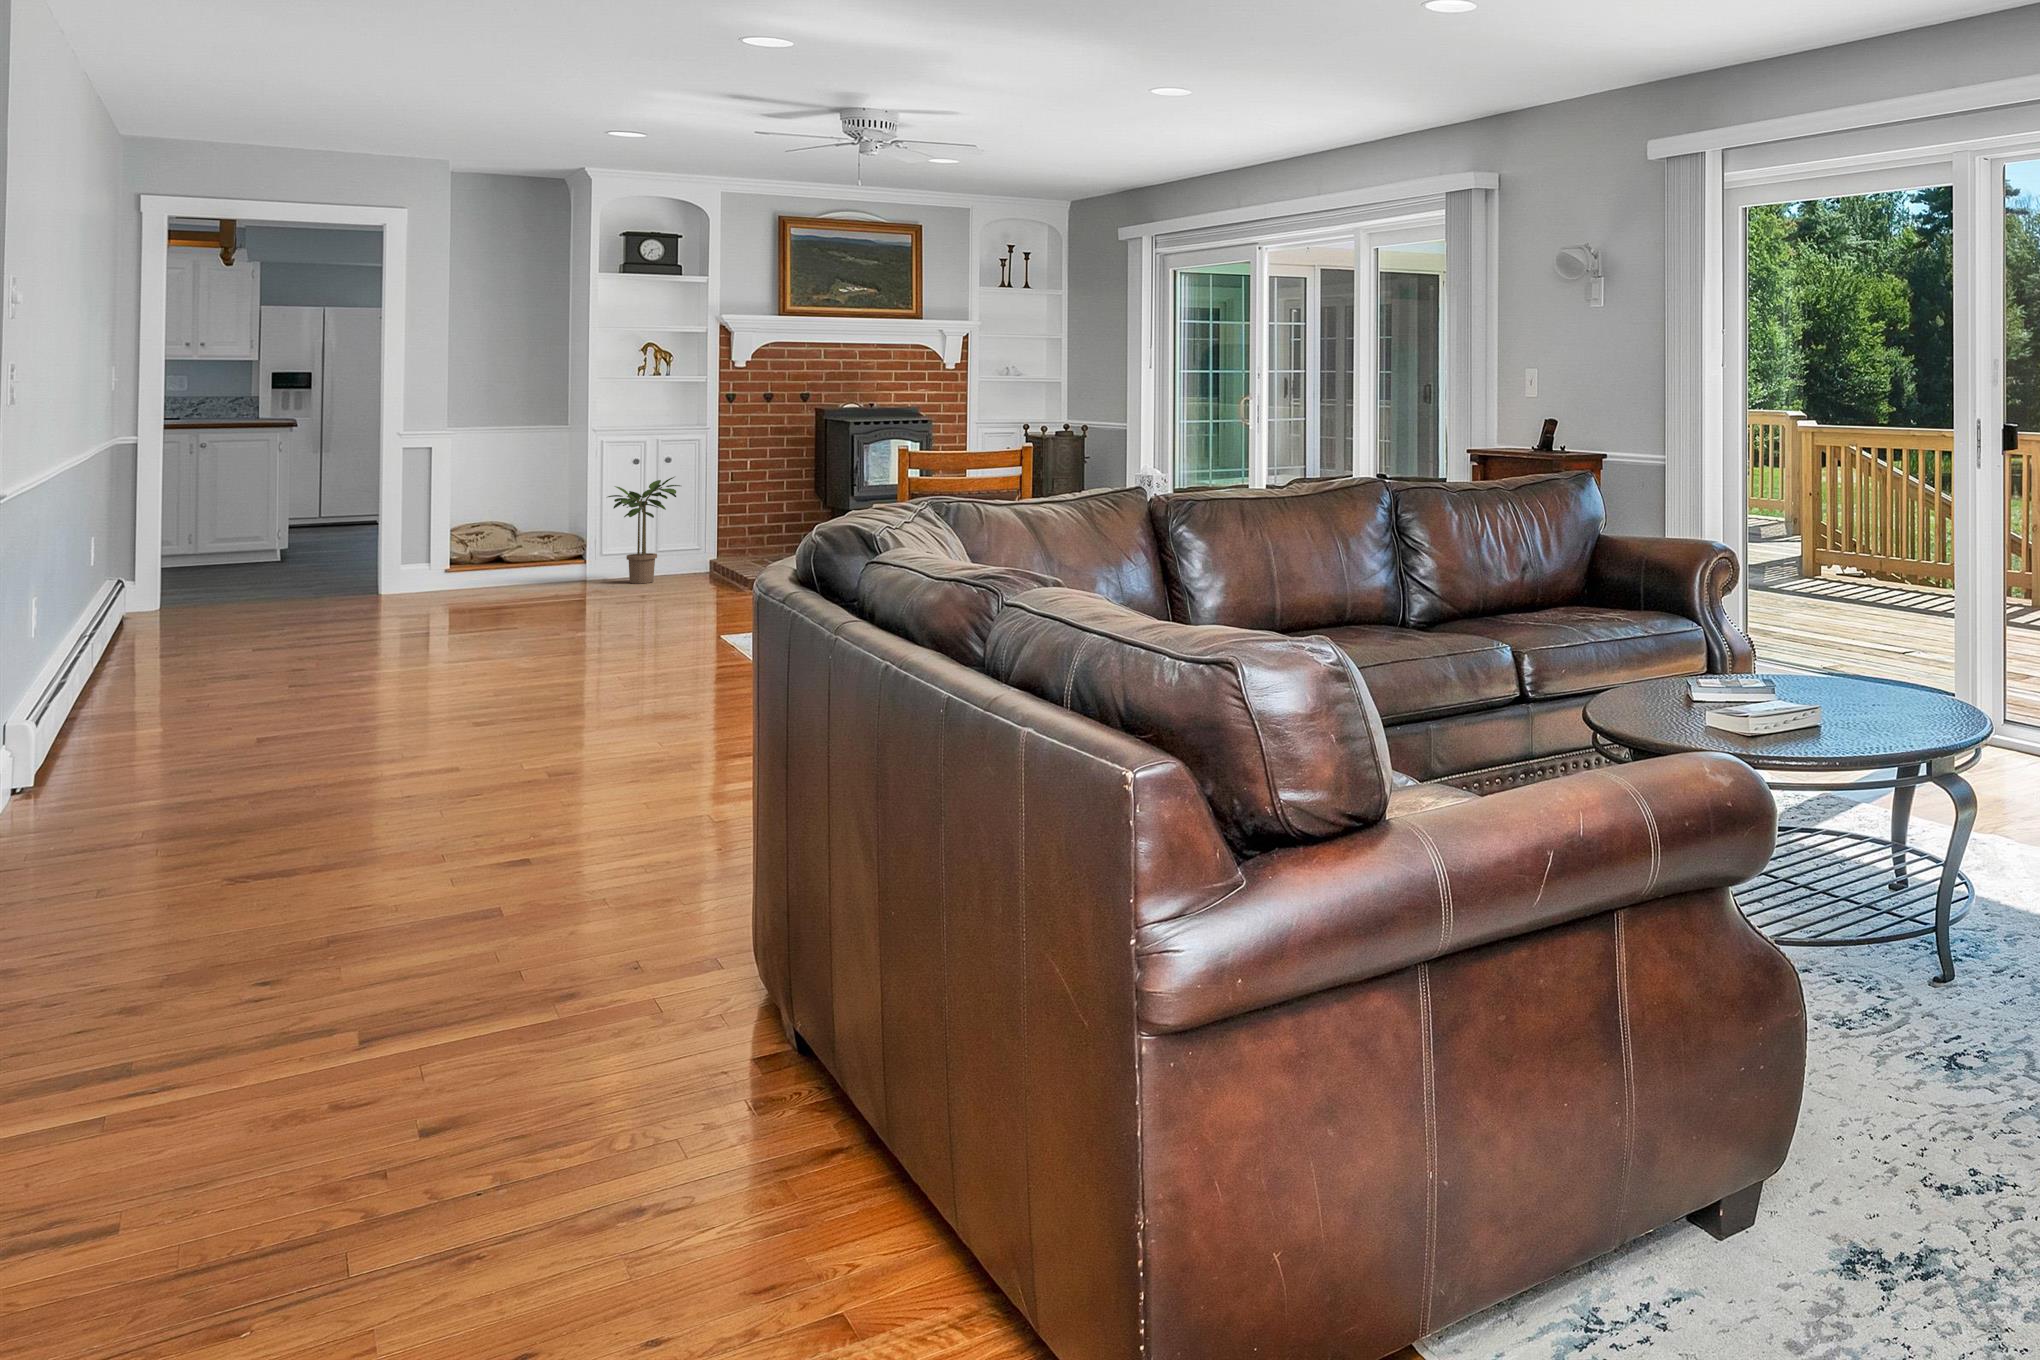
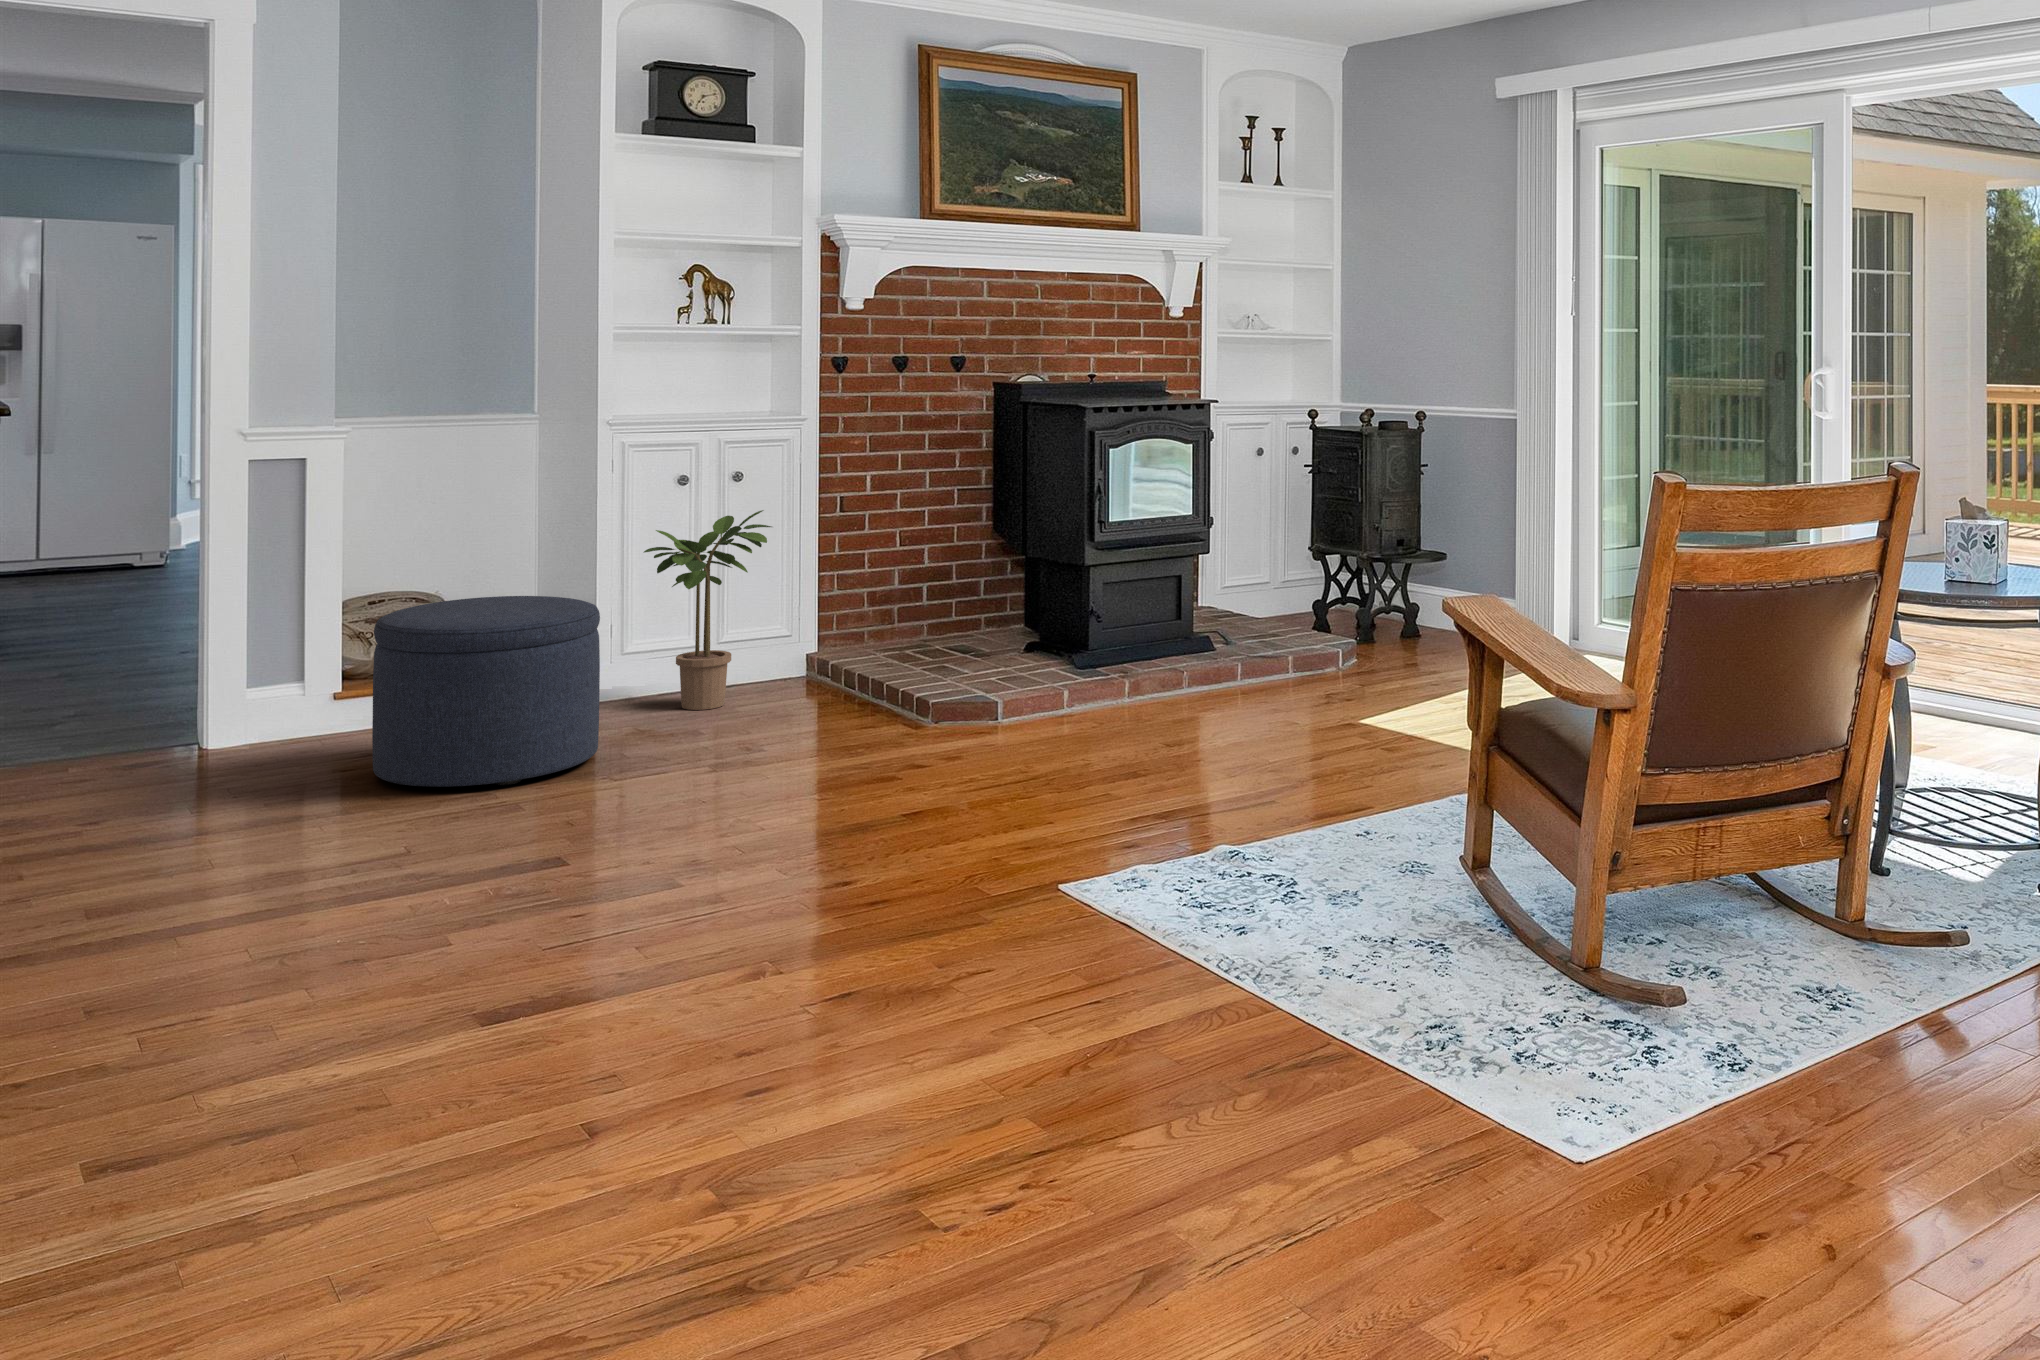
ottoman: none [453,516,570,605] -> present [372,596,600,787]

